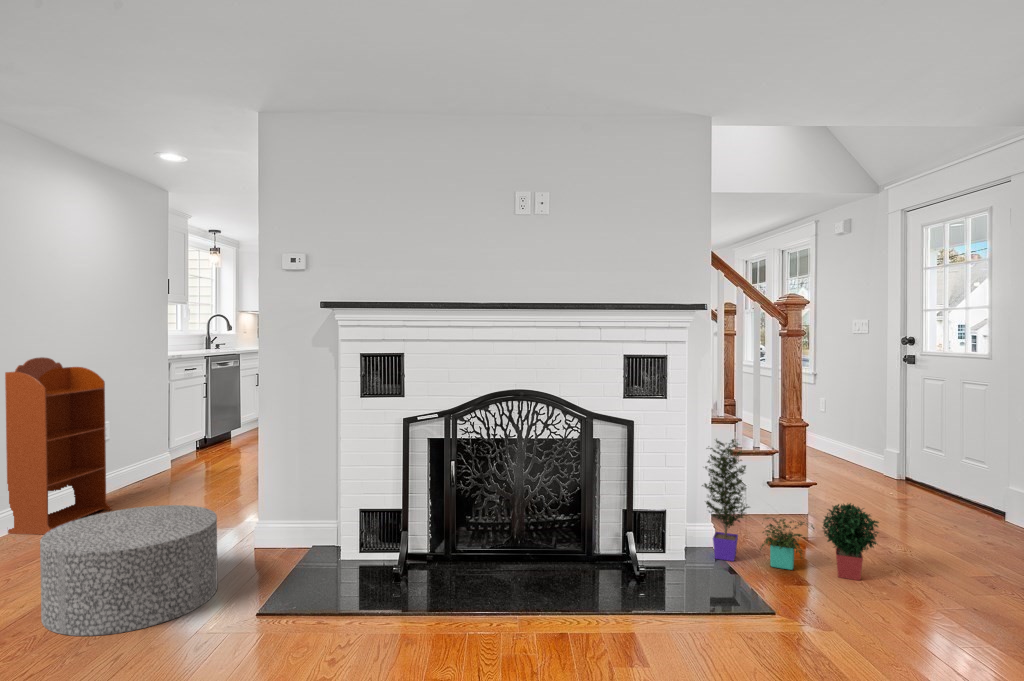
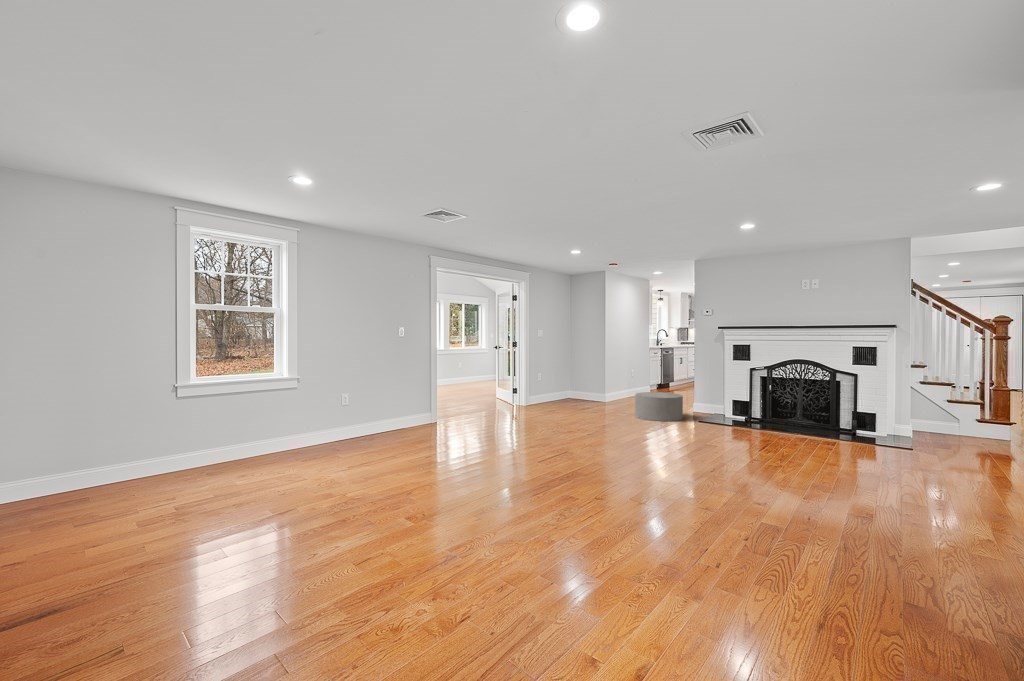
bookcase: present [5,357,111,534] -> none [609,345,636,404]
potted plant: present [702,439,879,580] -> none [896,384,993,450]

